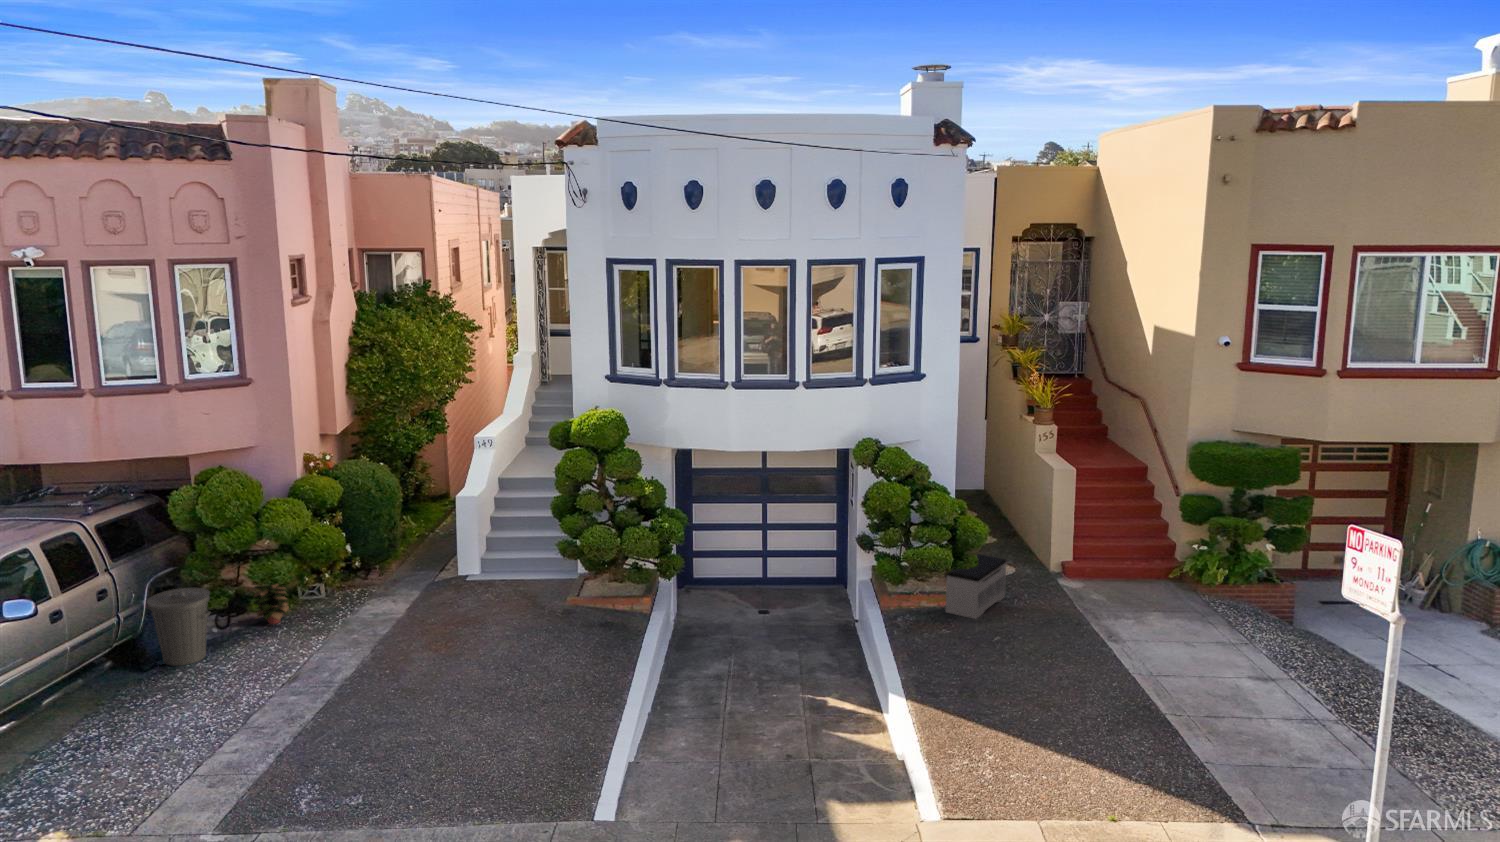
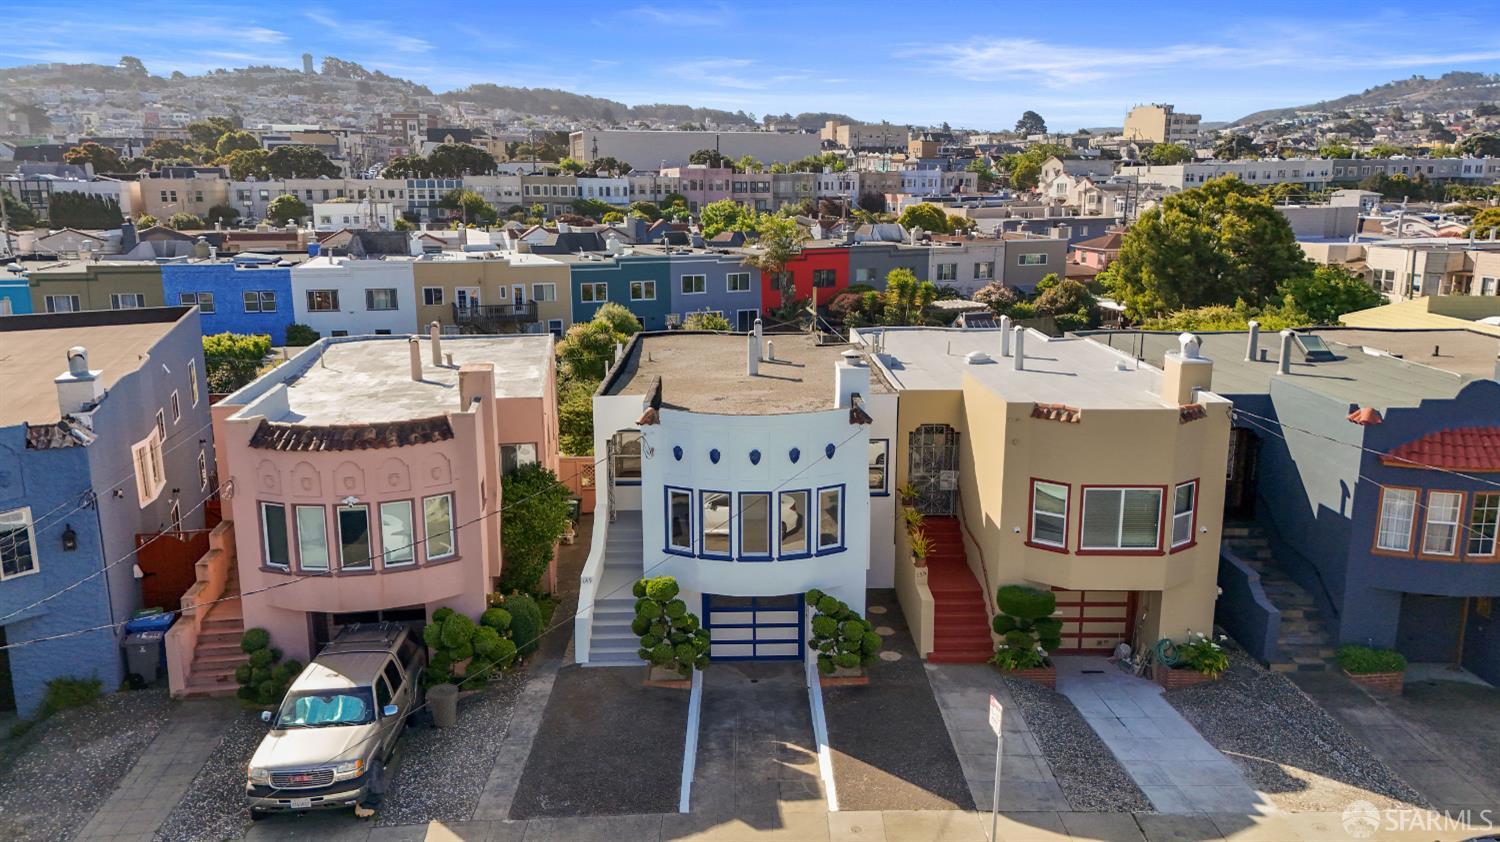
bench: present [945,554,1007,619] -> none [855,653,891,693]
decorative plant: present [253,582,291,624] -> none [470,669,491,699]

